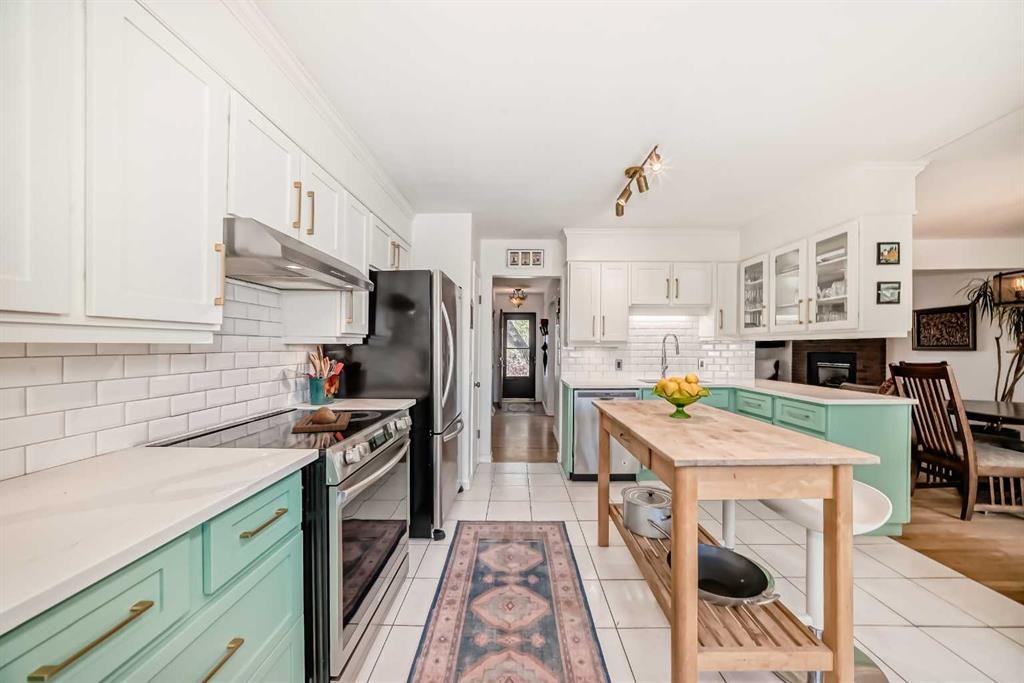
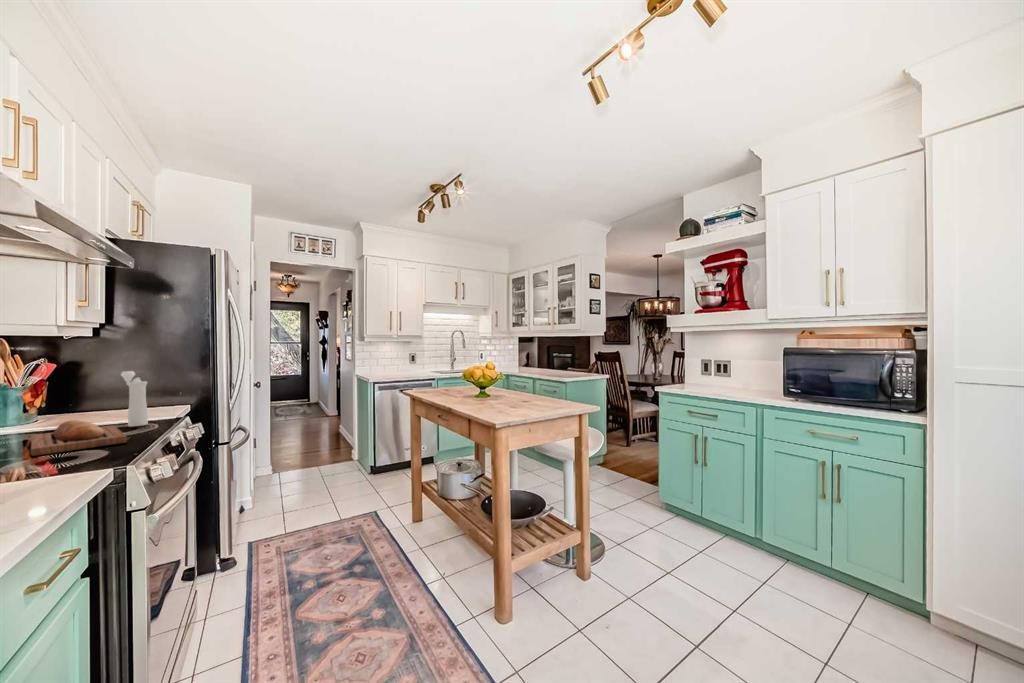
pepper mill: none [361,370,374,414] -> present [121,371,148,427]

